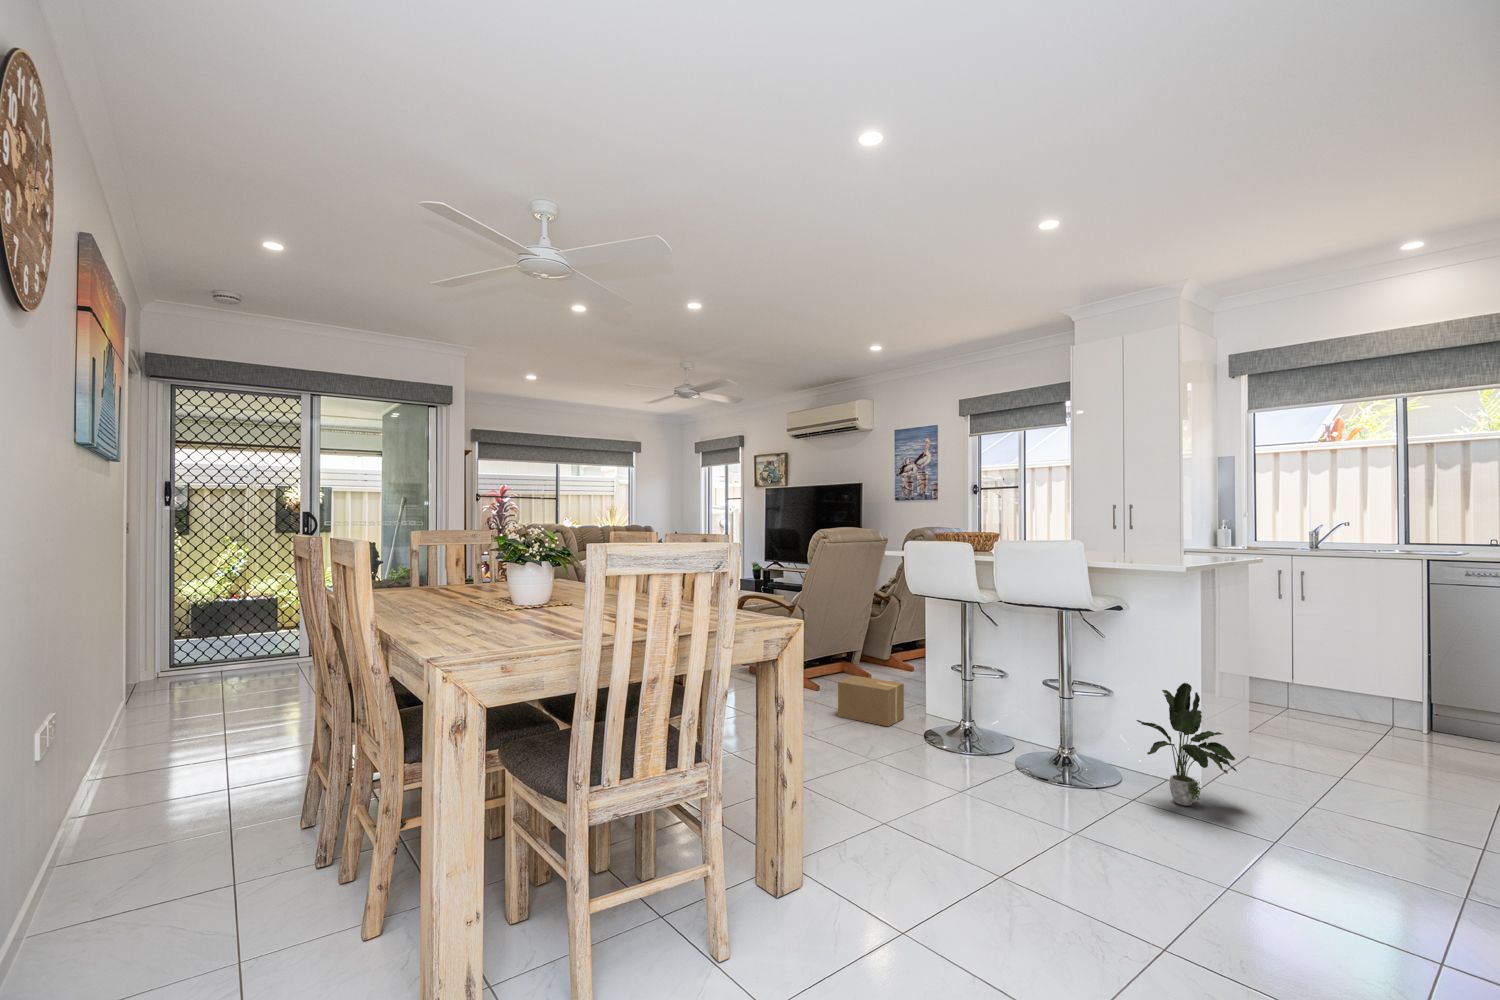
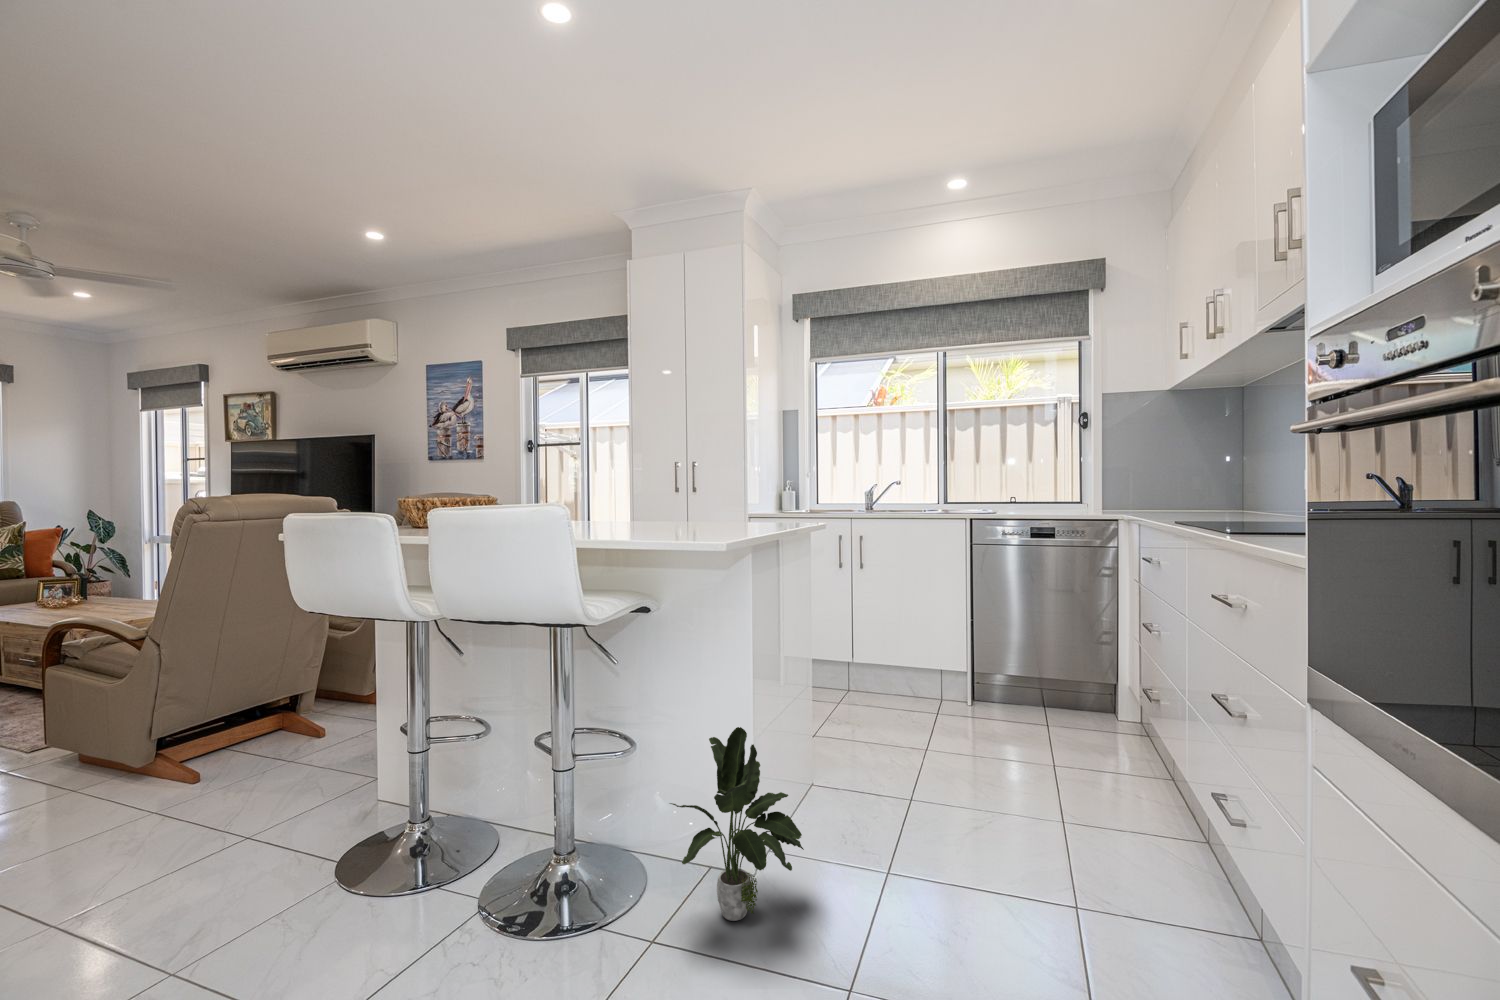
cardboard box: present [838,676,904,727] -> none [198,758,339,851]

